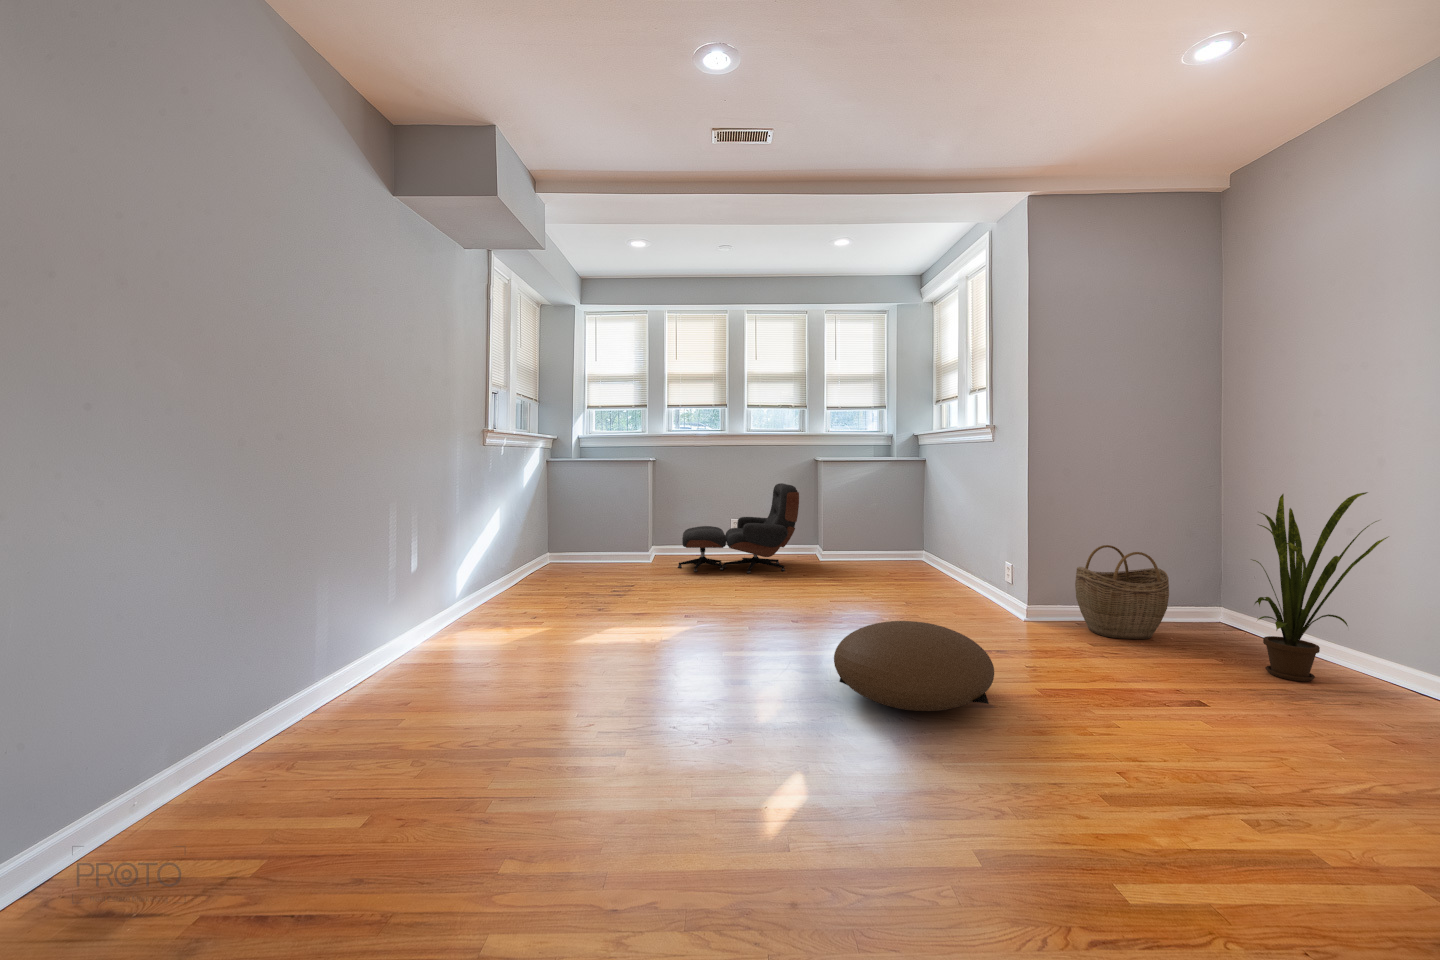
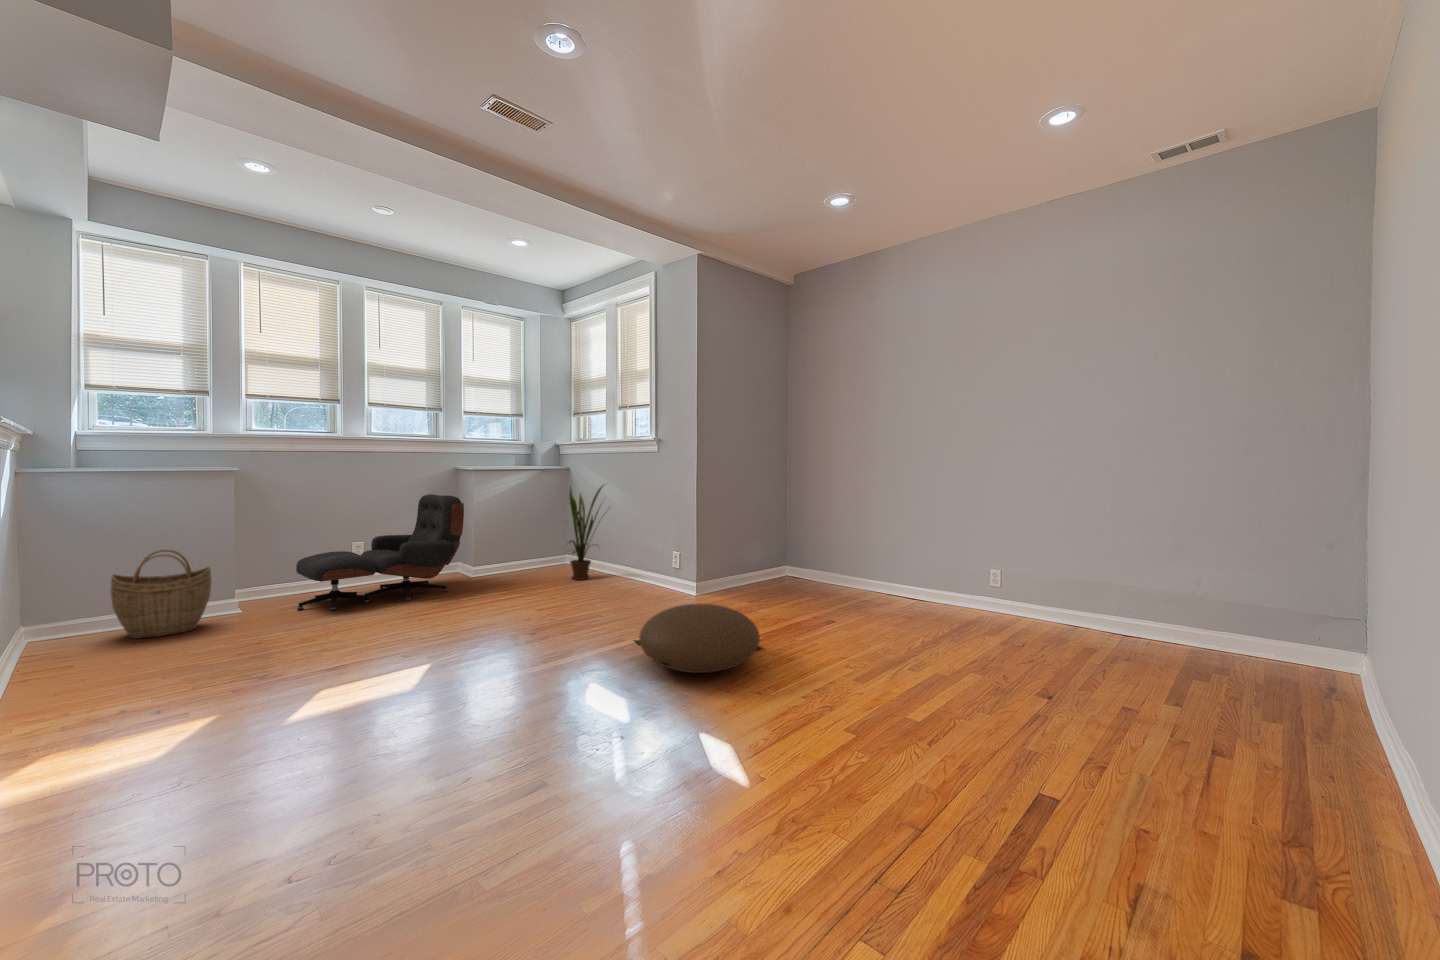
house plant: present [1253,492,1388,681] -> present [569,486,609,580]
woven basket: present [1075,545,1169,639] -> present [111,549,211,639]

